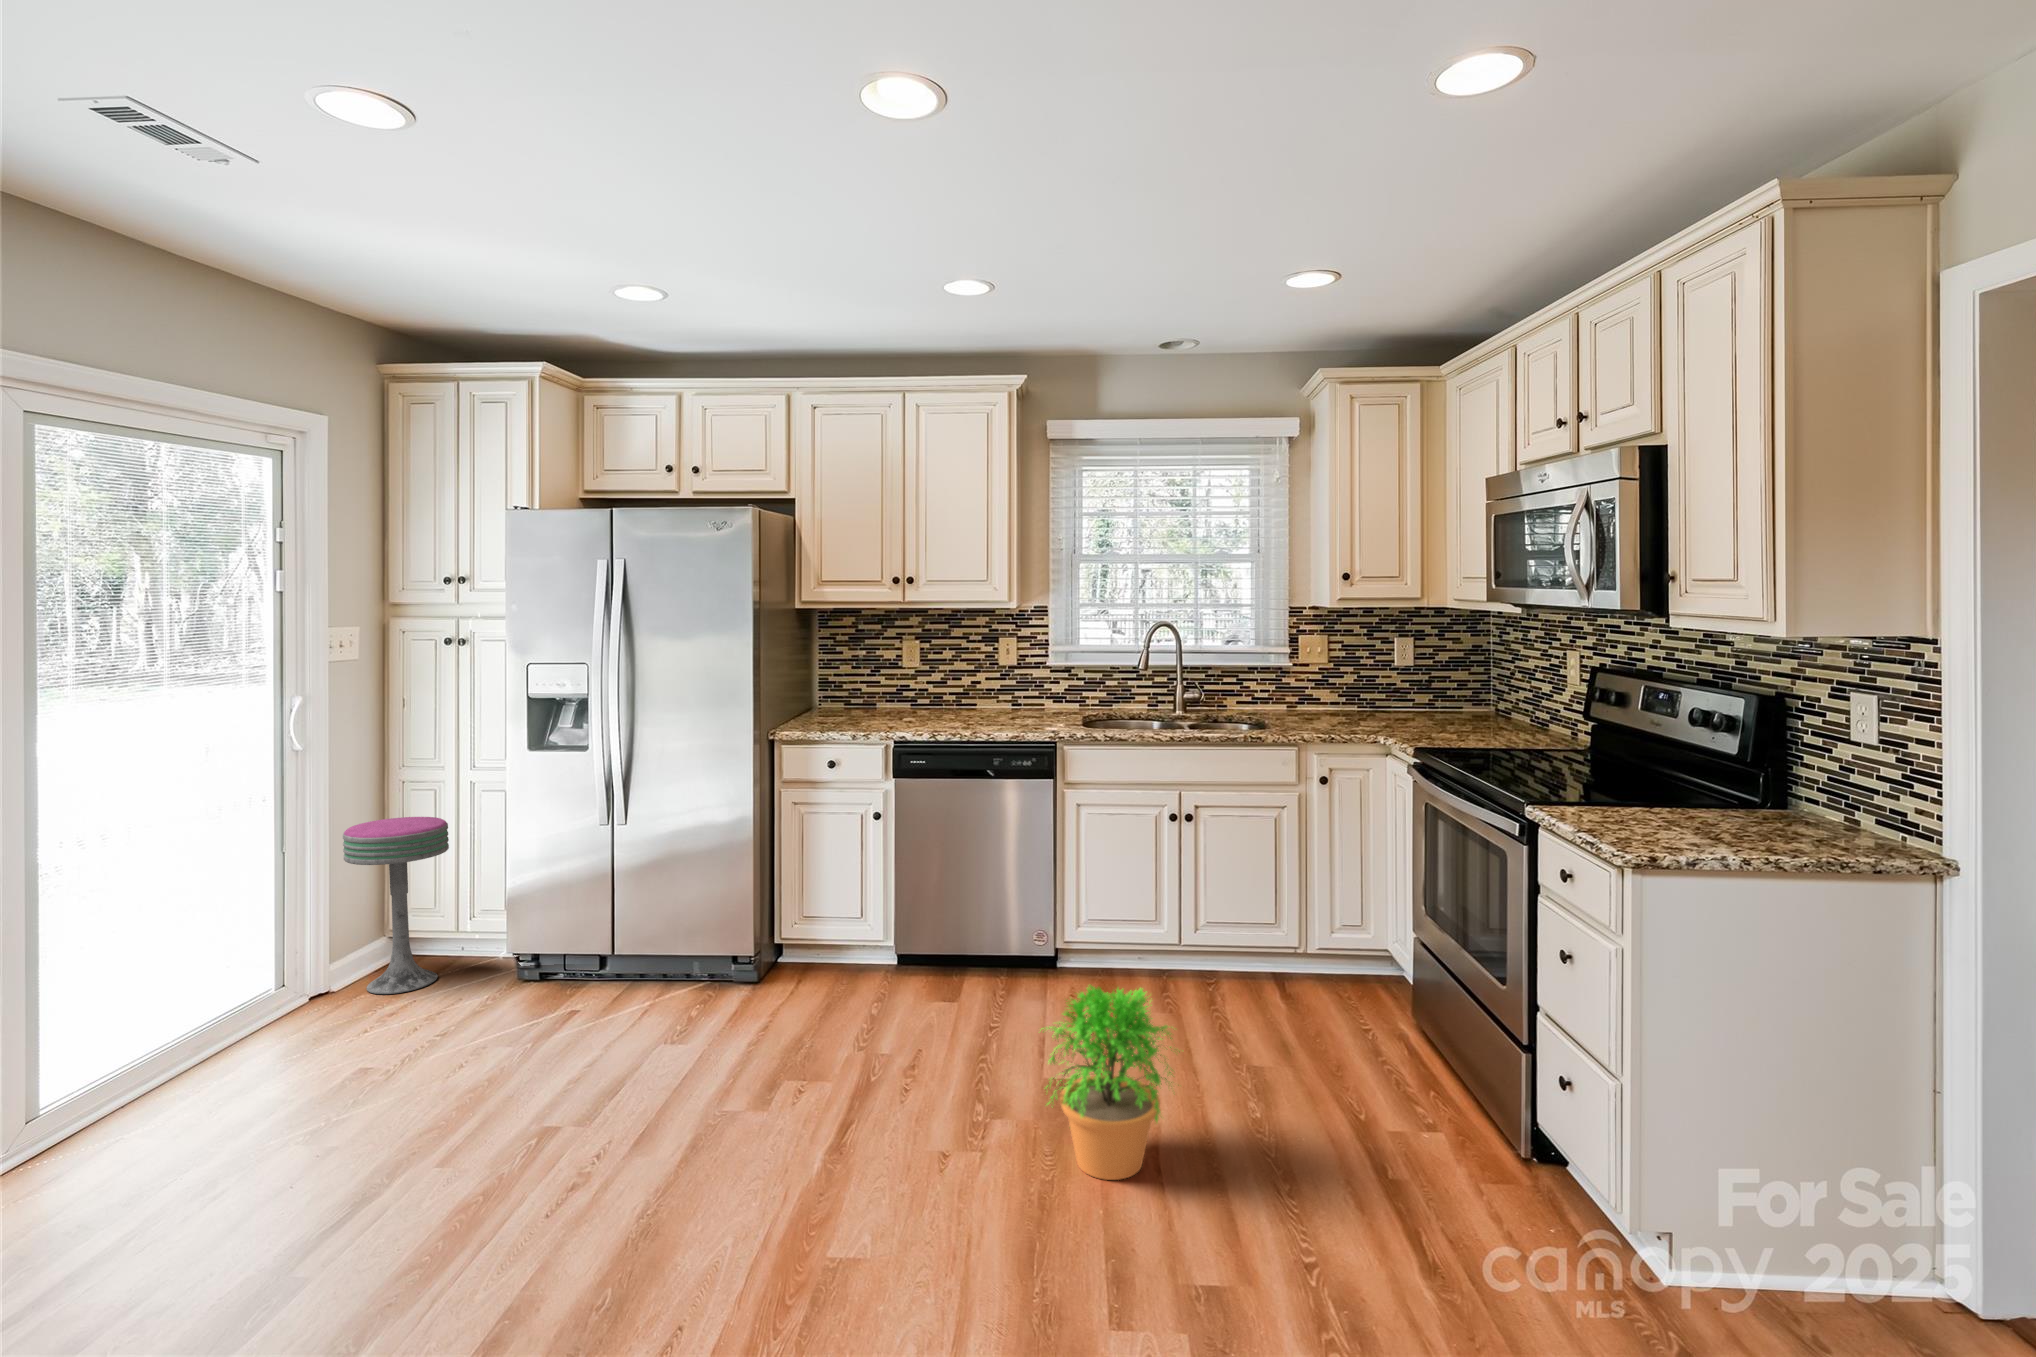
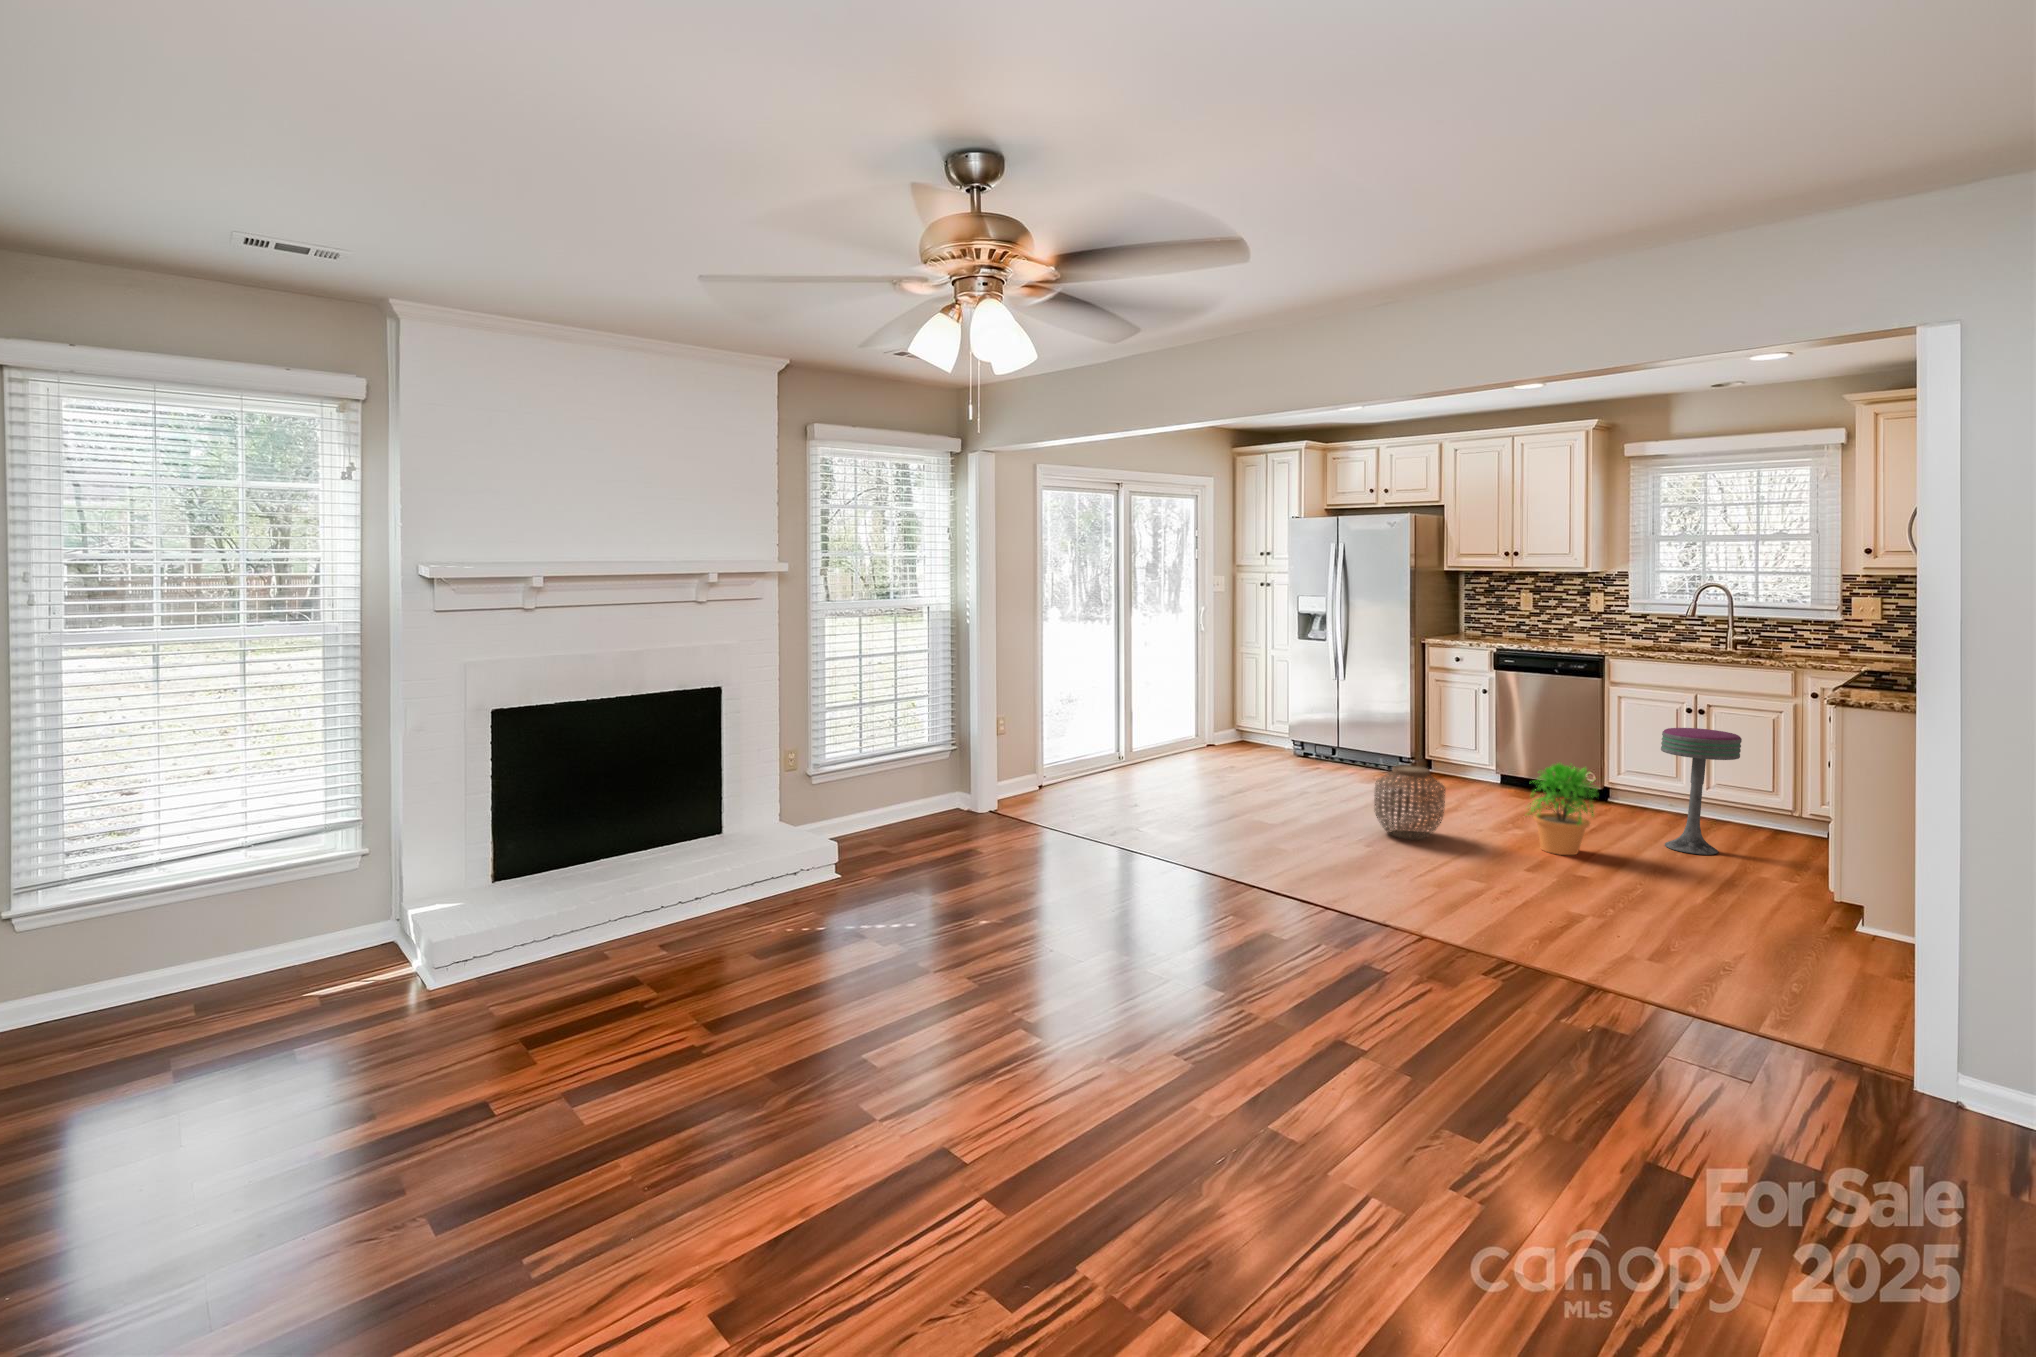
bar stool: present [343,817,449,994] -> present [1661,728,1742,855]
woven basket: none [745,1052,901,1247] -> present [1374,765,1445,840]

